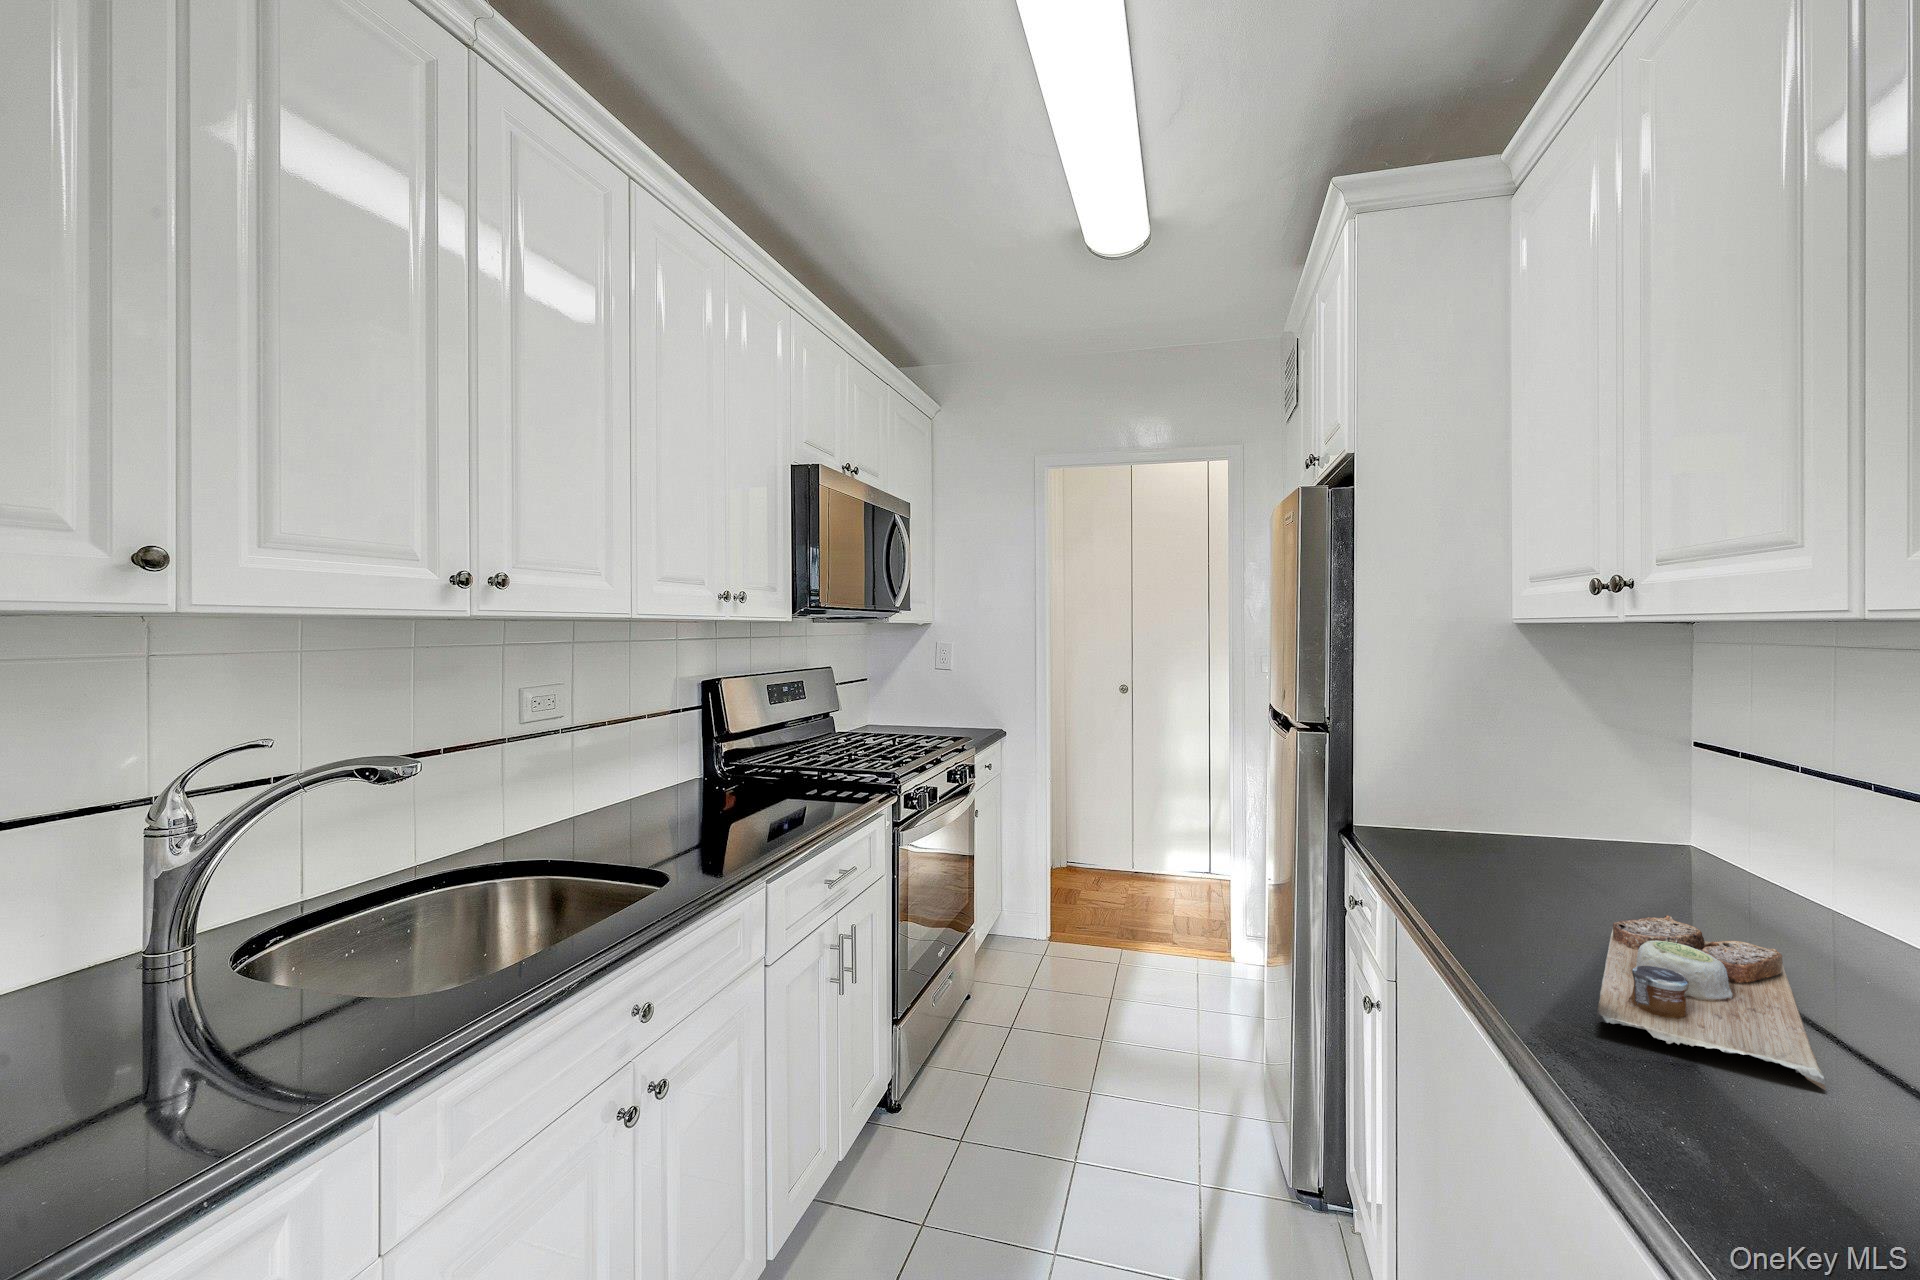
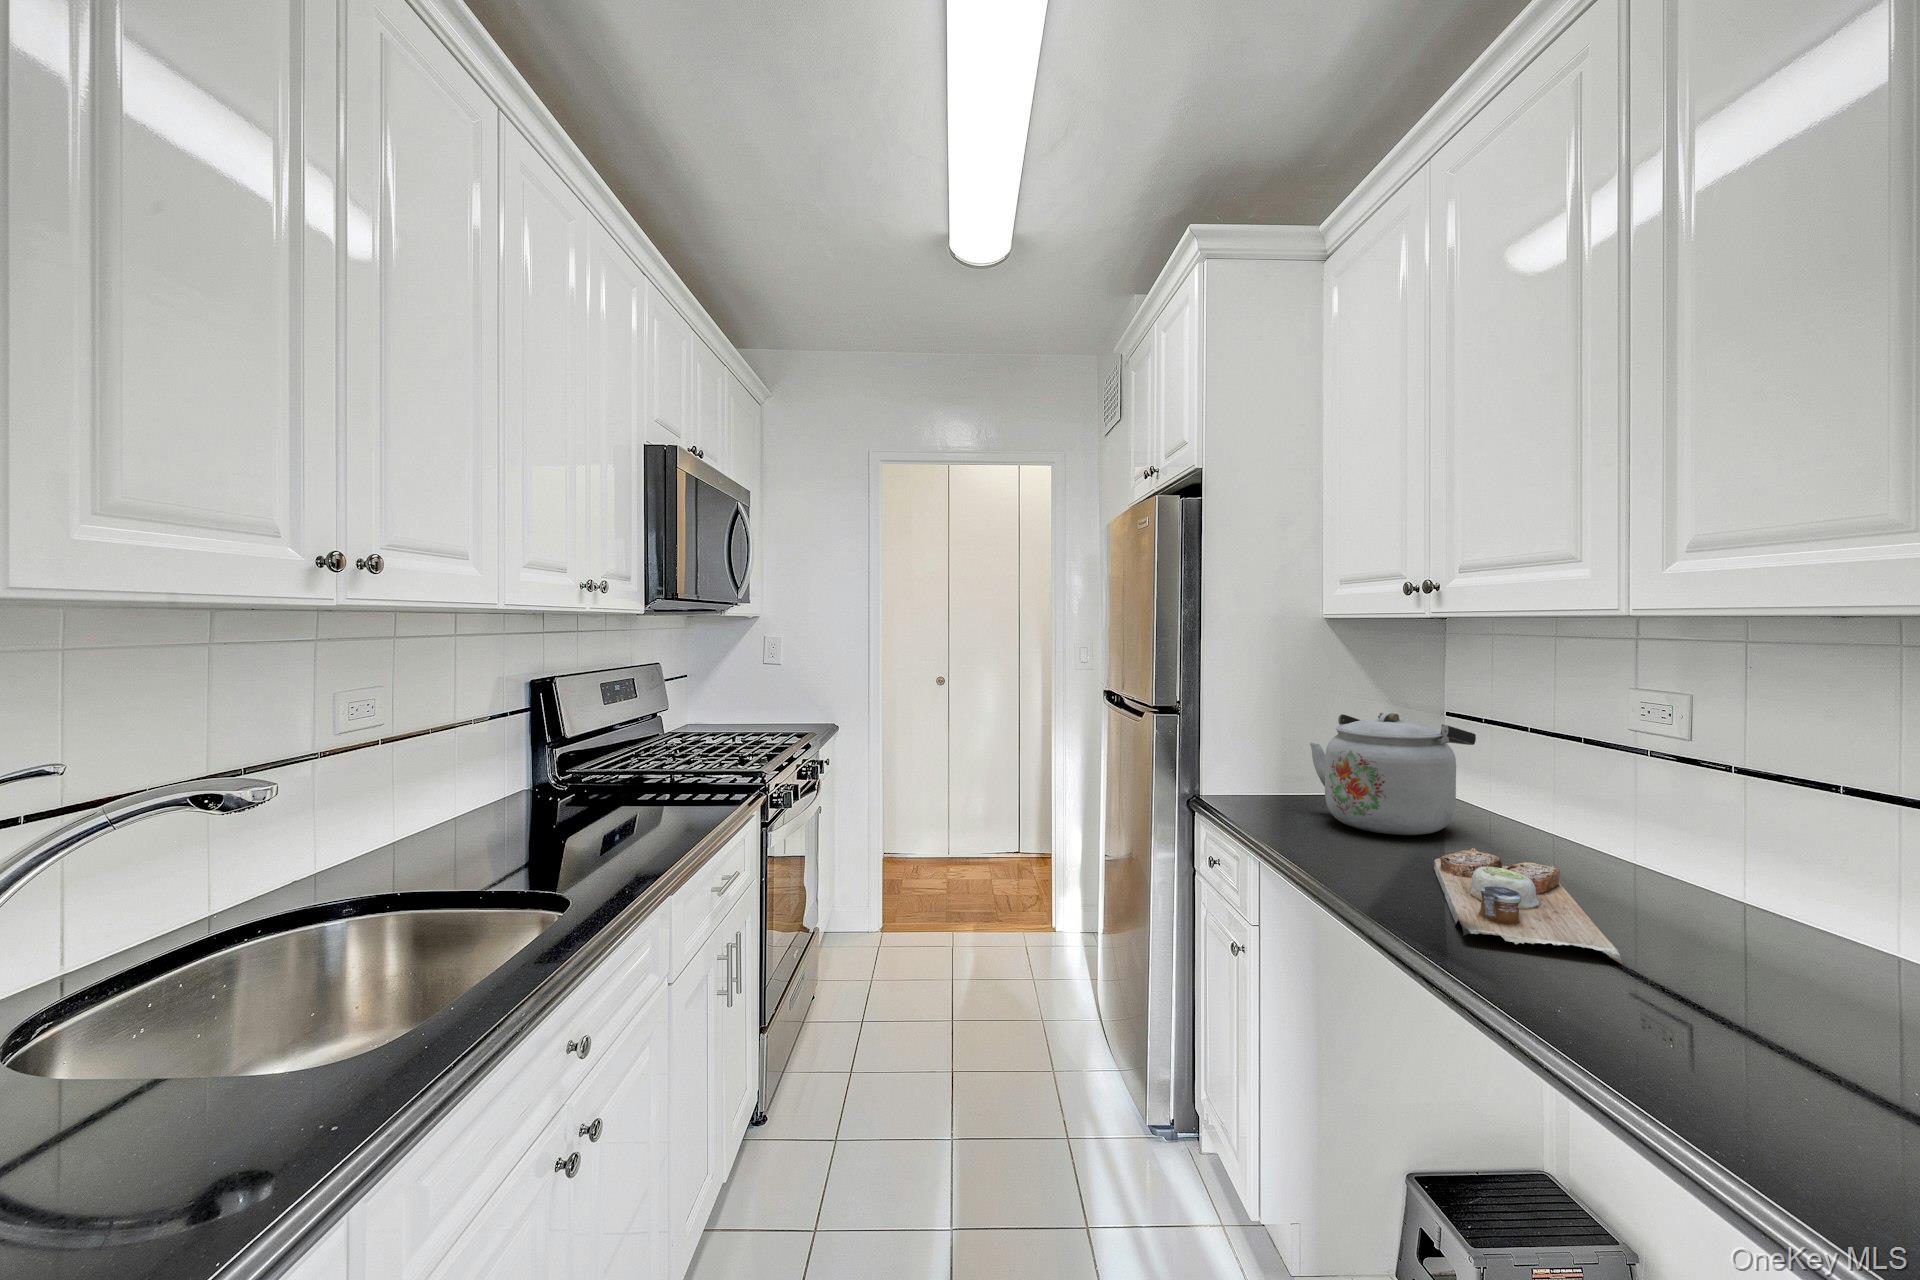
kettle: none [1483,741,1705,893] -> present [1310,712,1476,835]

